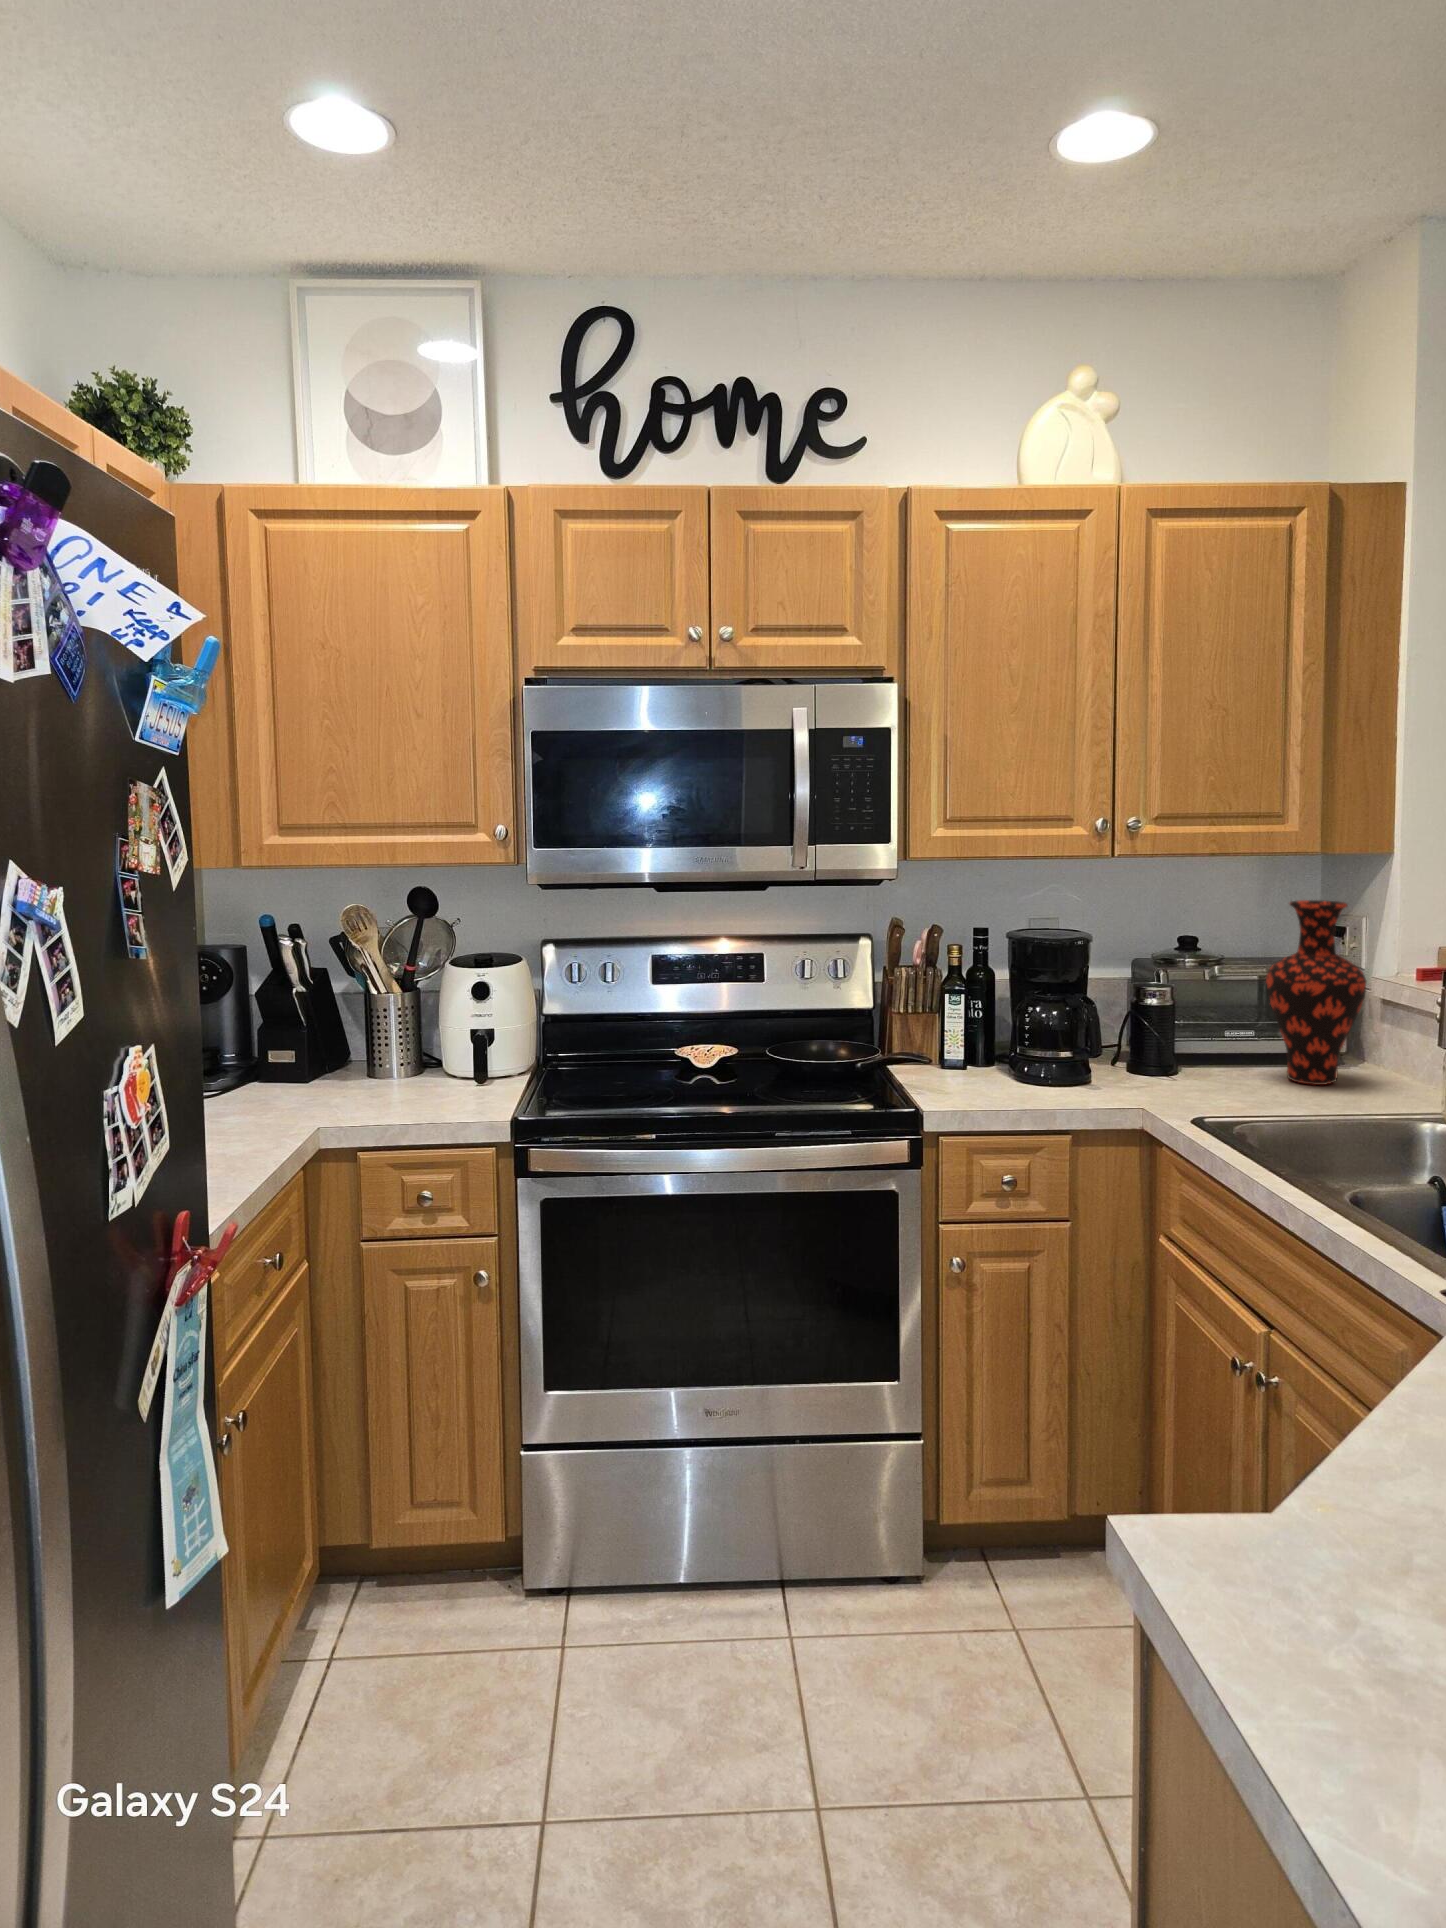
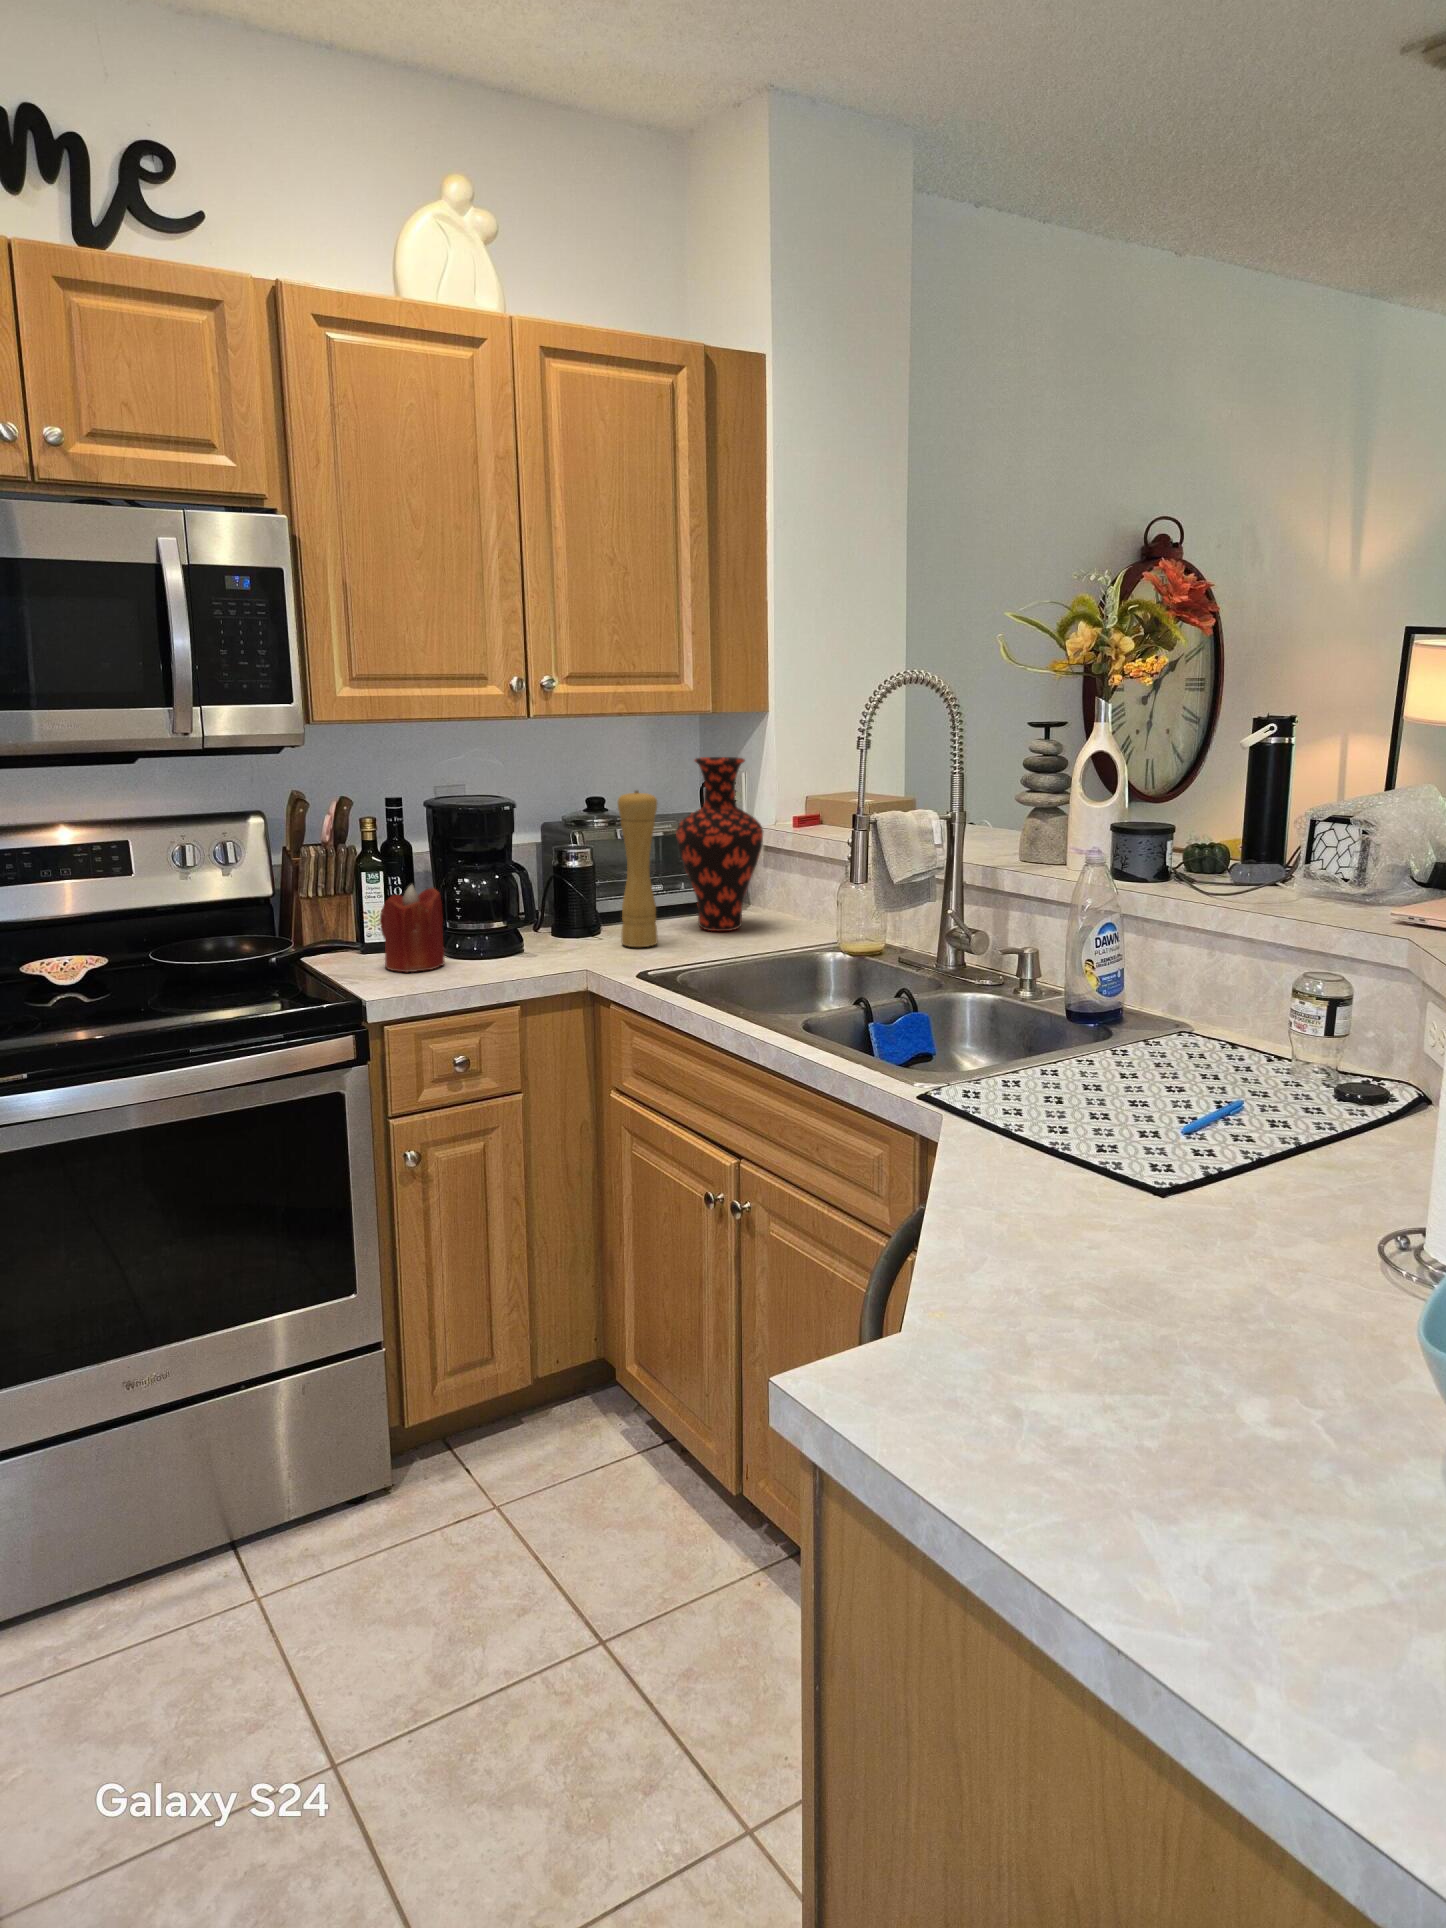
pepper mill: none [1193,932,1238,1092] -> present [618,790,658,947]
candle: none [952,1010,1009,1091] -> present [380,885,444,972]

